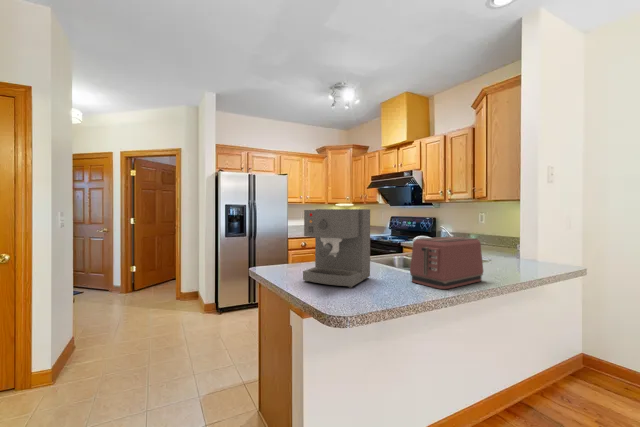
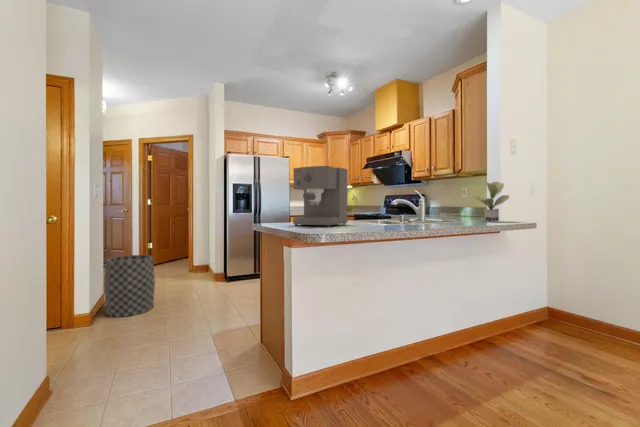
potted plant: none [511,218,558,265] -> present [474,182,509,221]
toaster: present [410,236,483,289] -> none [378,190,437,227]
trash can: none [69,292,133,372] -> present [104,255,155,317]

